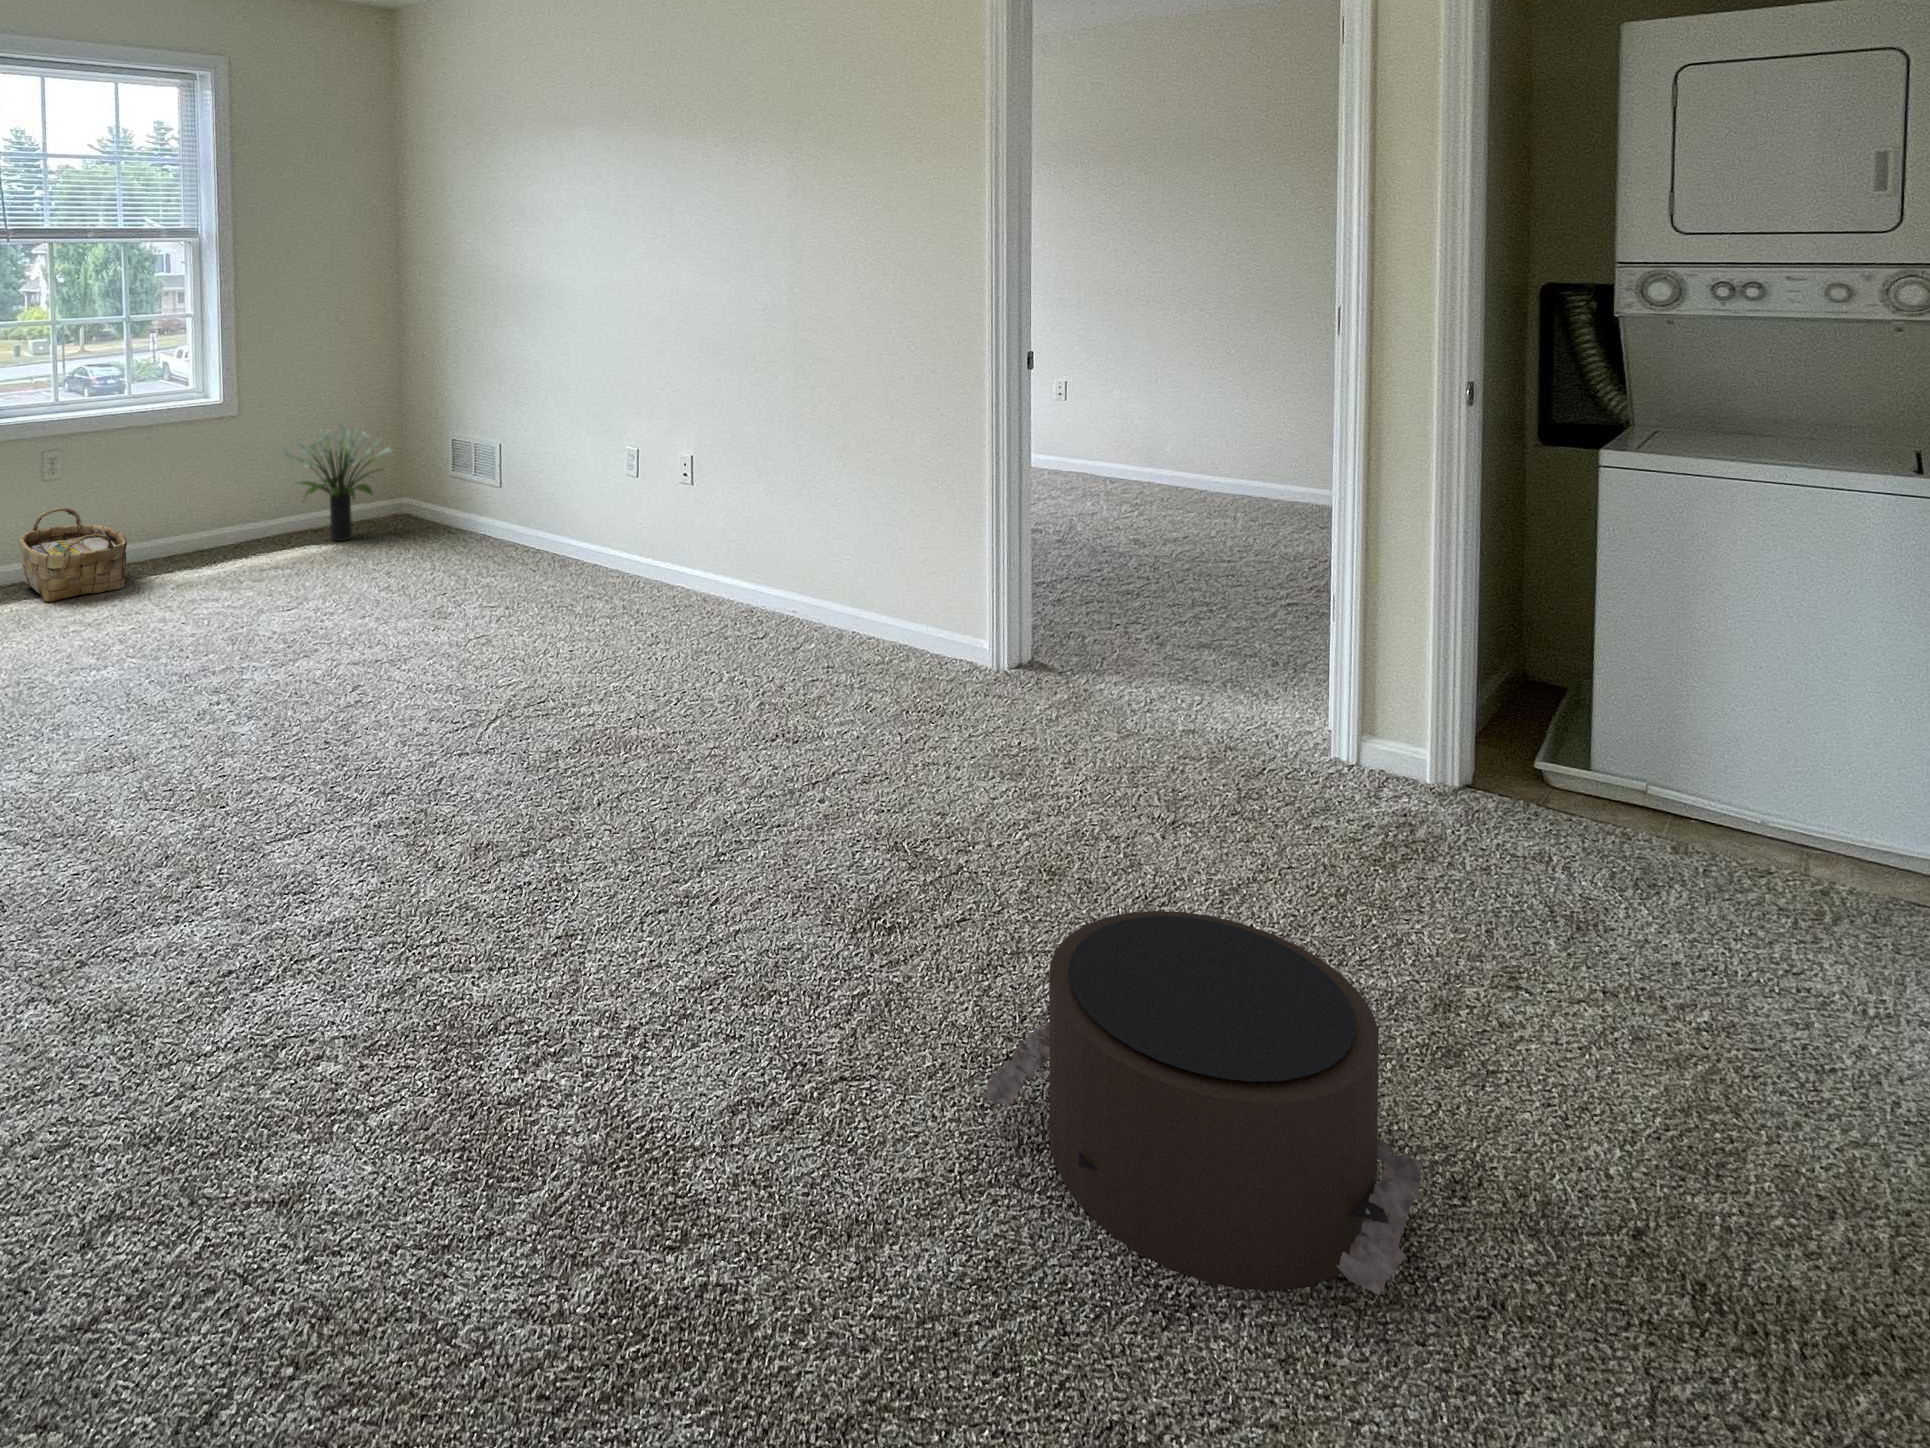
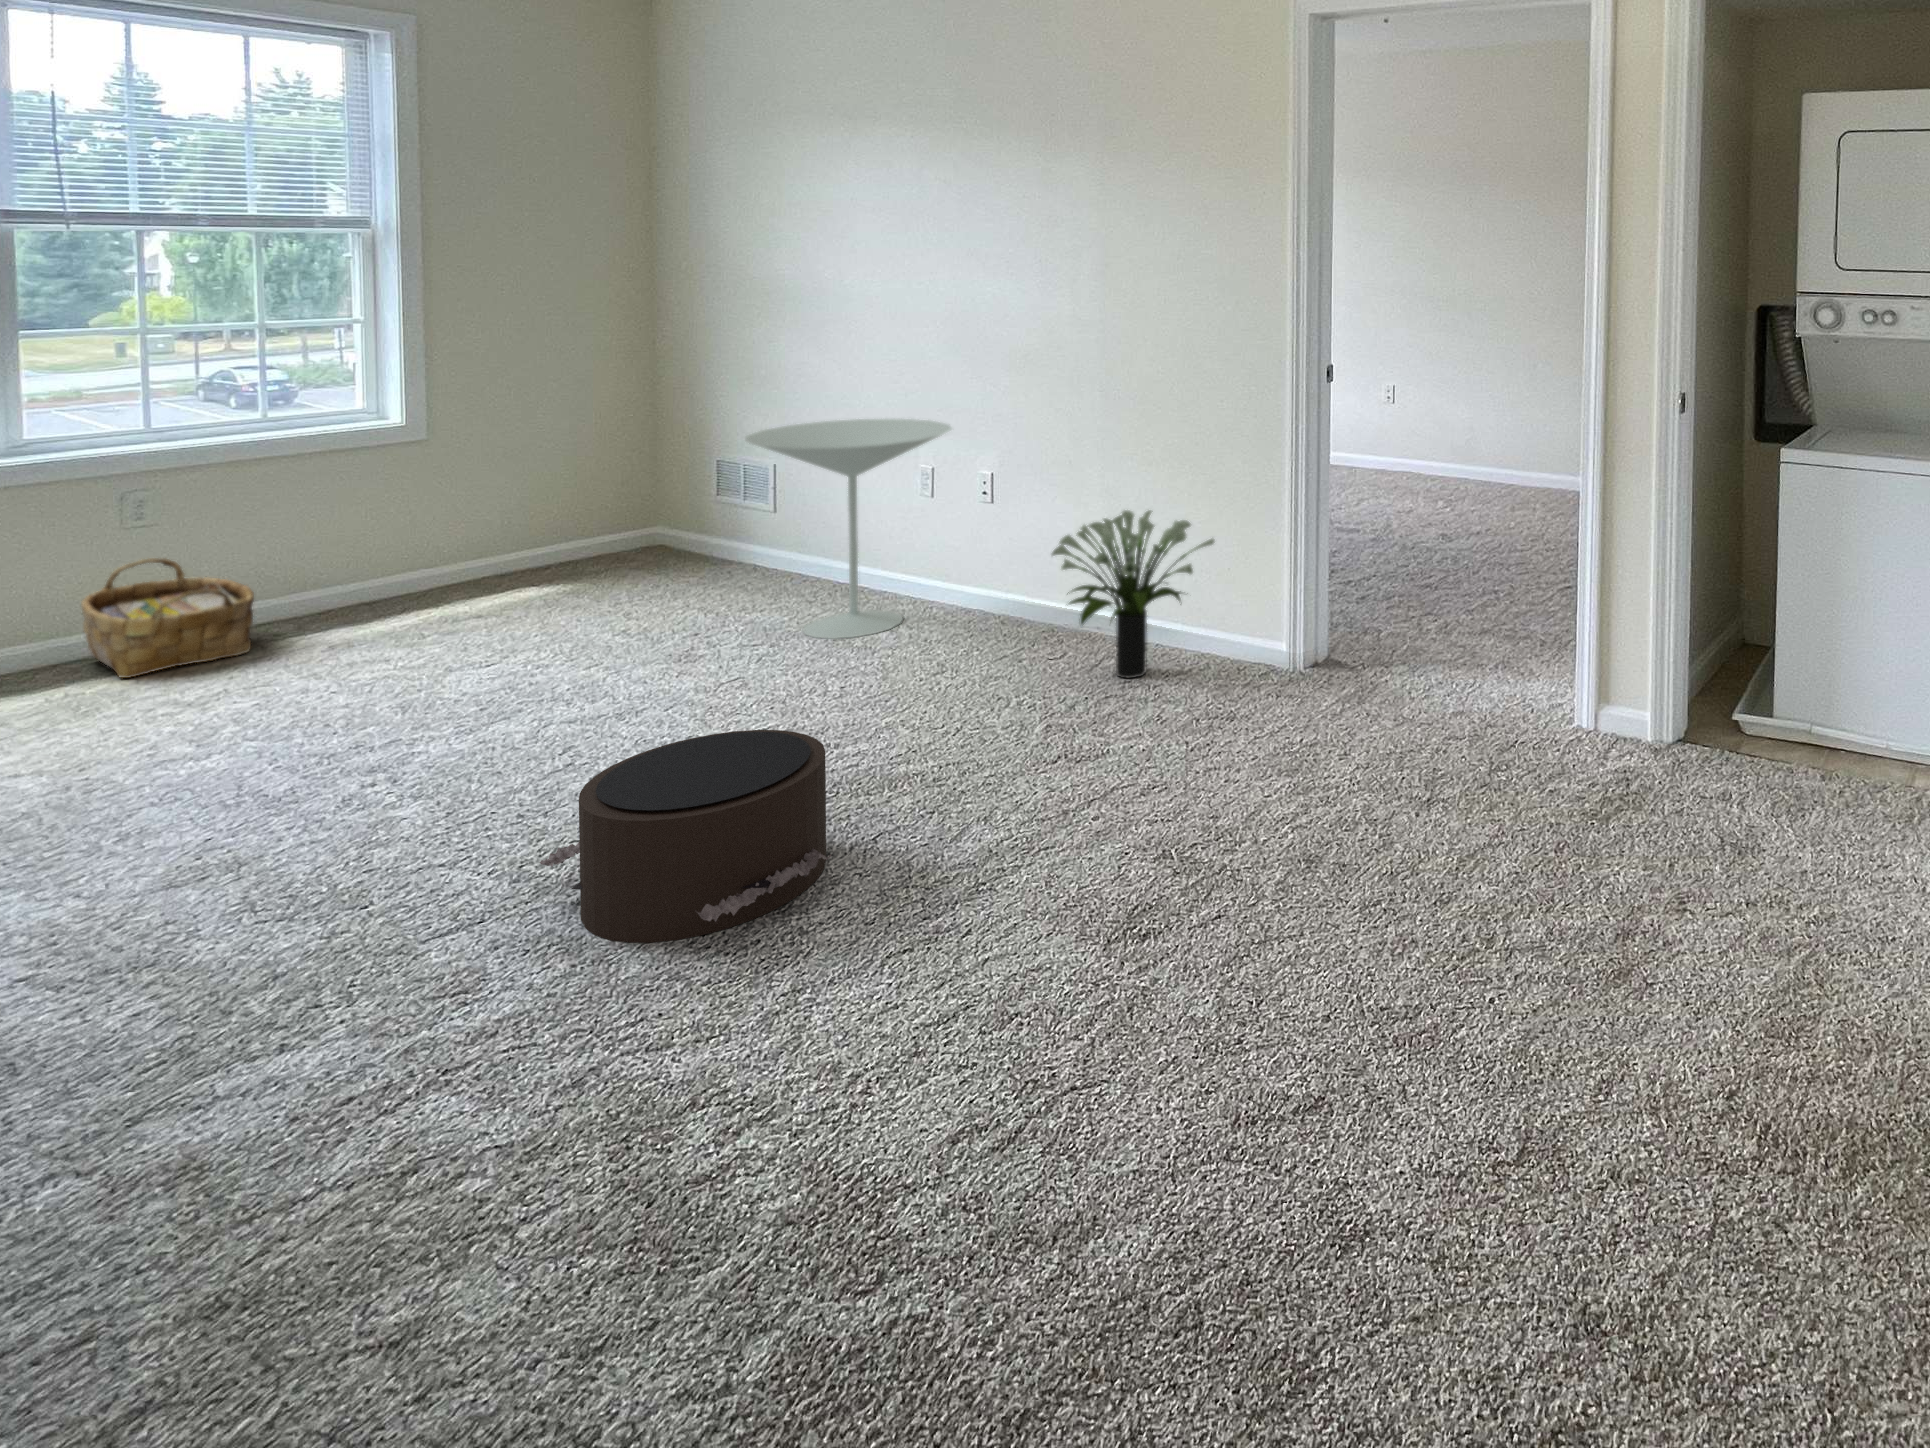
side table: none [478,404,652,607] -> present [745,419,952,639]
potted plant: present [284,425,393,541] -> present [1052,510,1214,678]
pouf: present [982,911,1424,1295] -> present [540,730,831,943]

